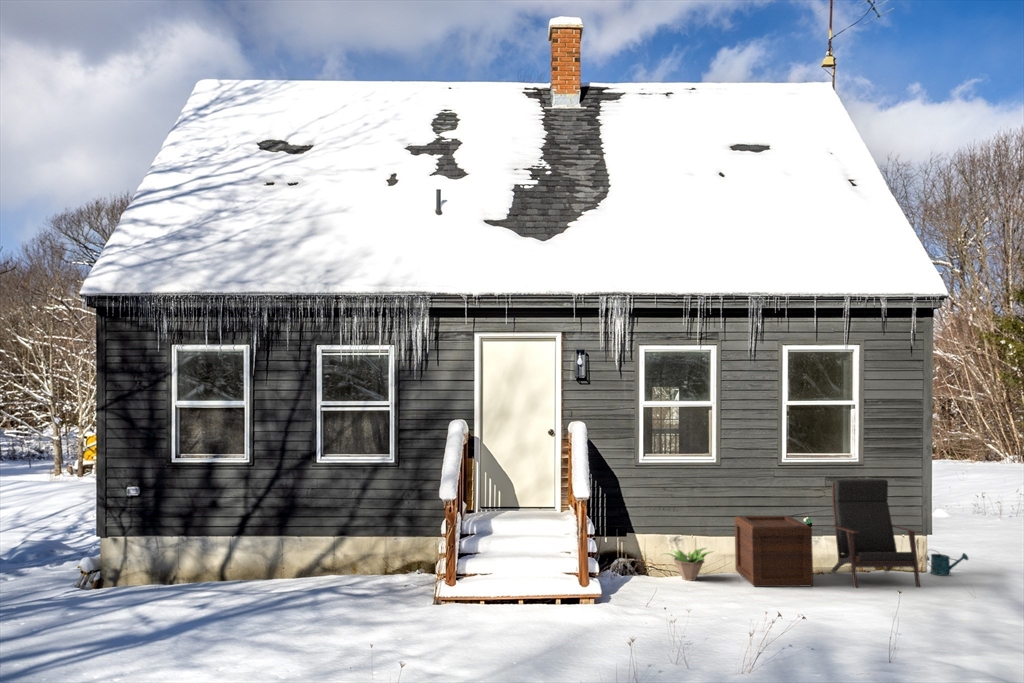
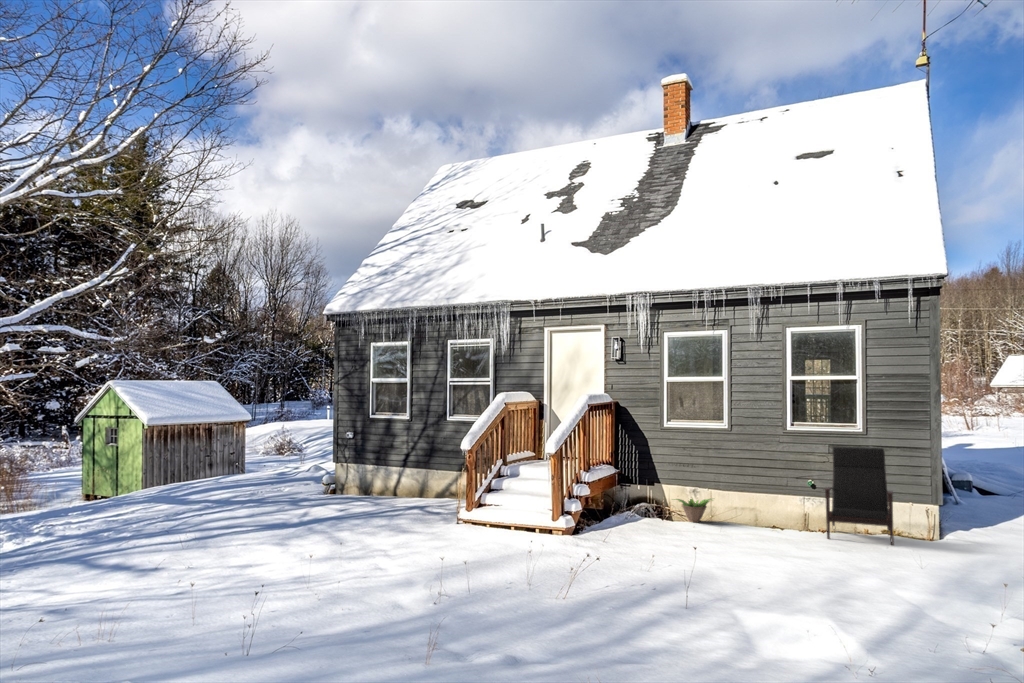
wooden crate: present [735,516,813,587] -> none [734,474,795,535]
watering can: present [931,553,968,576] -> none [932,518,970,543]

